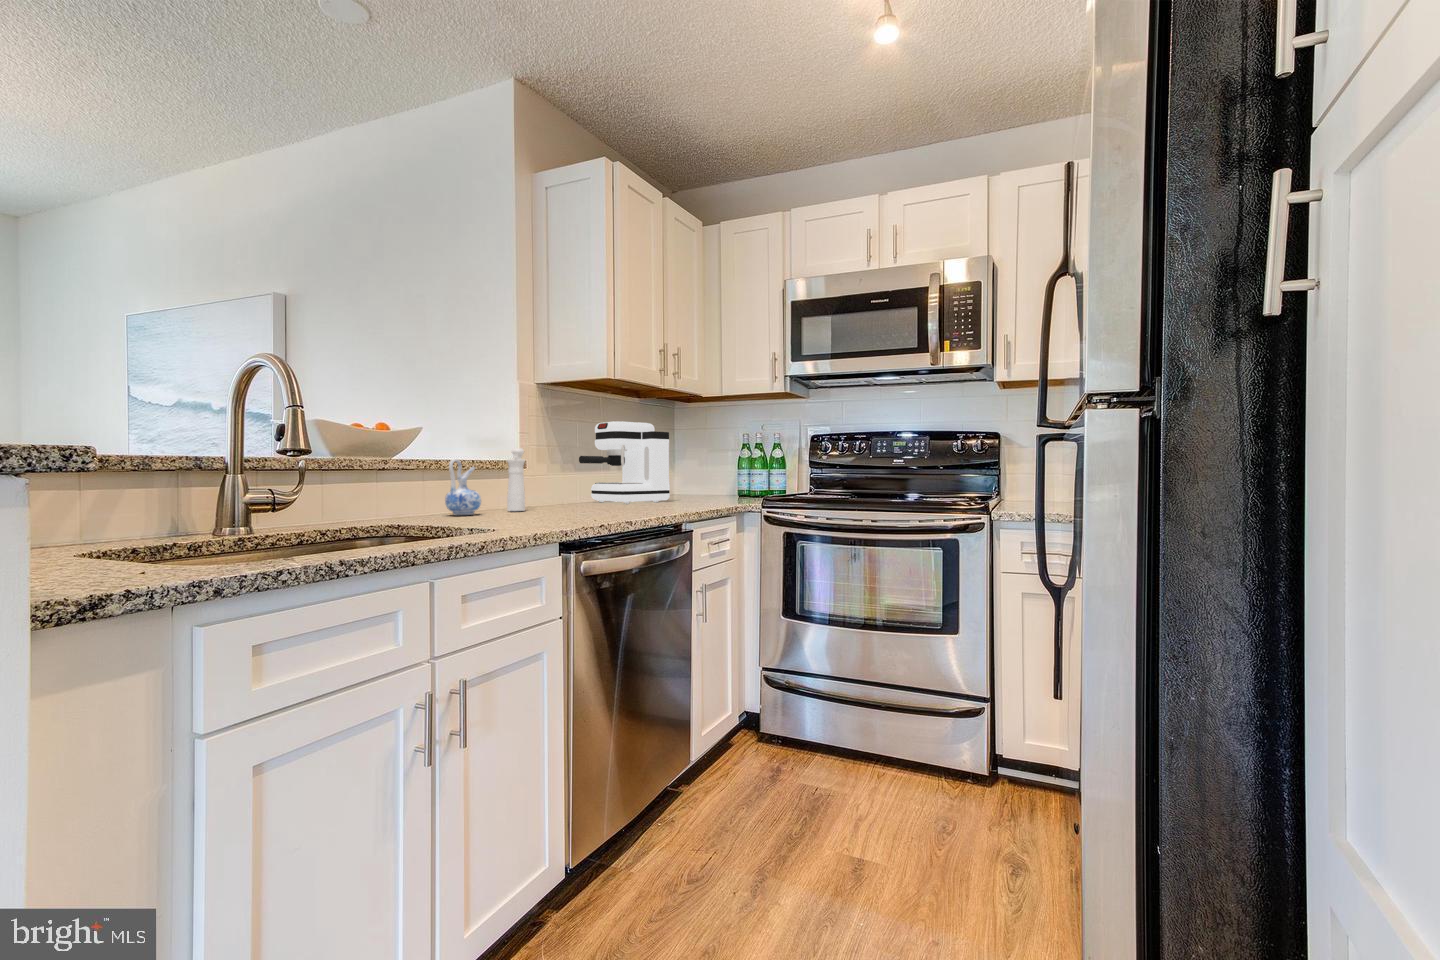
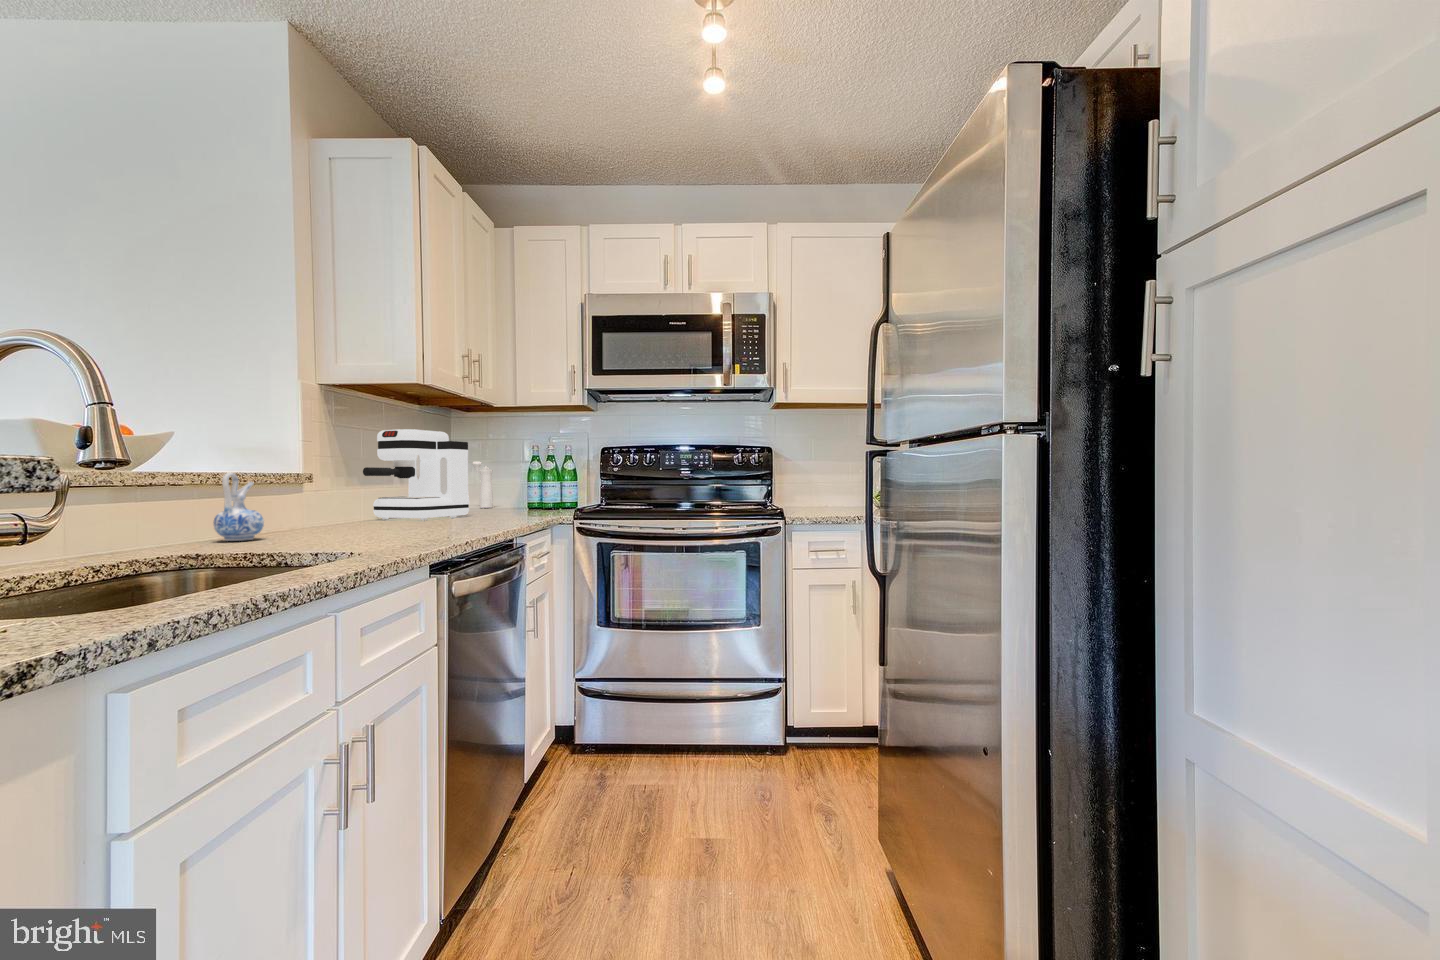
pepper mill: present [507,448,525,511] -> present [472,461,493,508]

